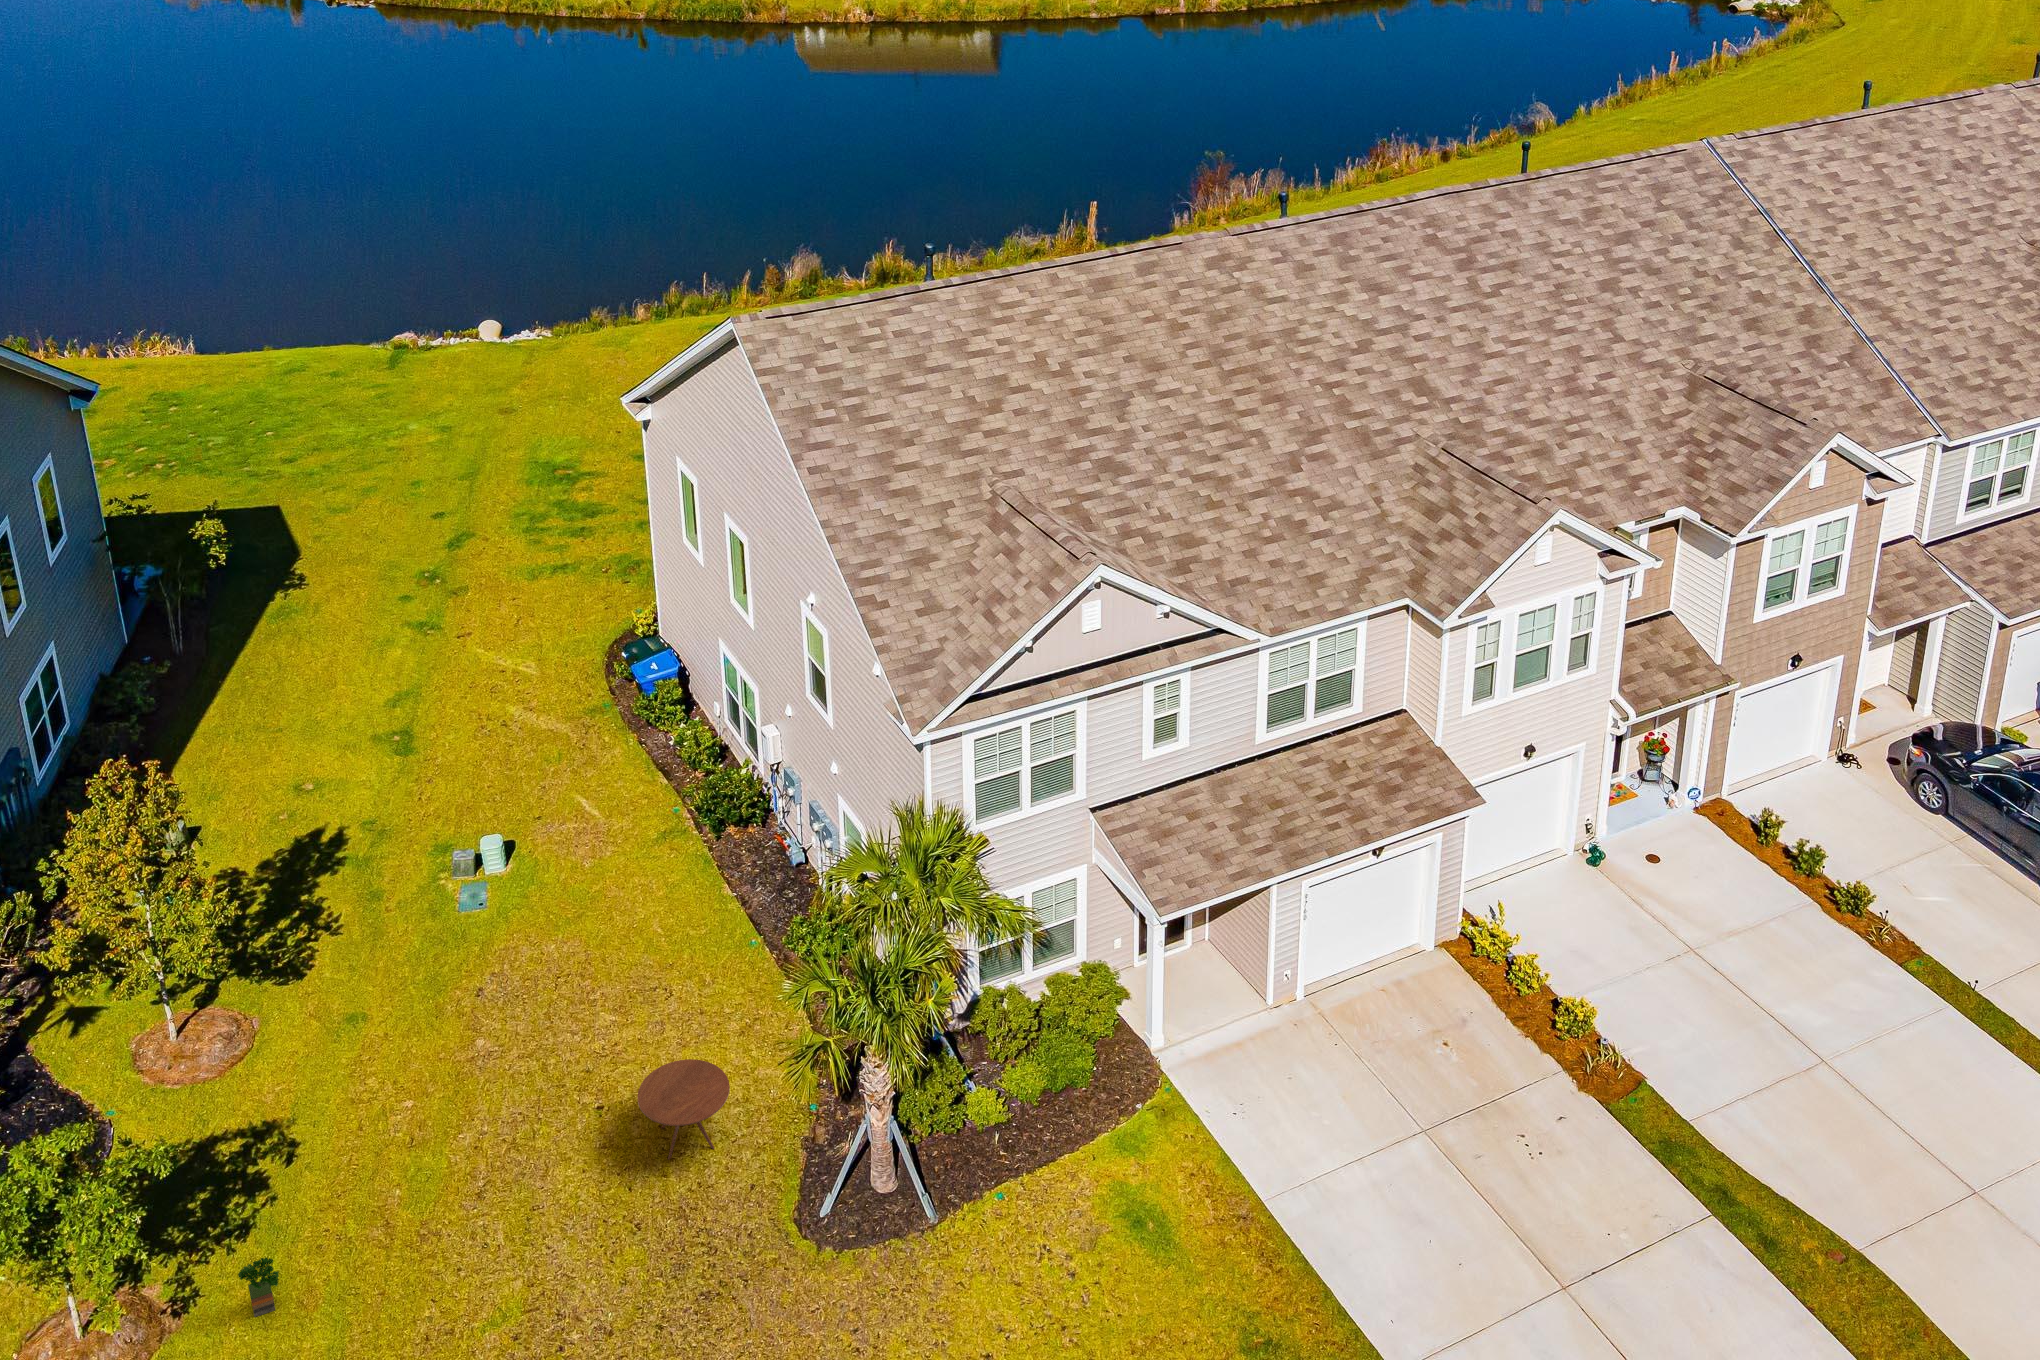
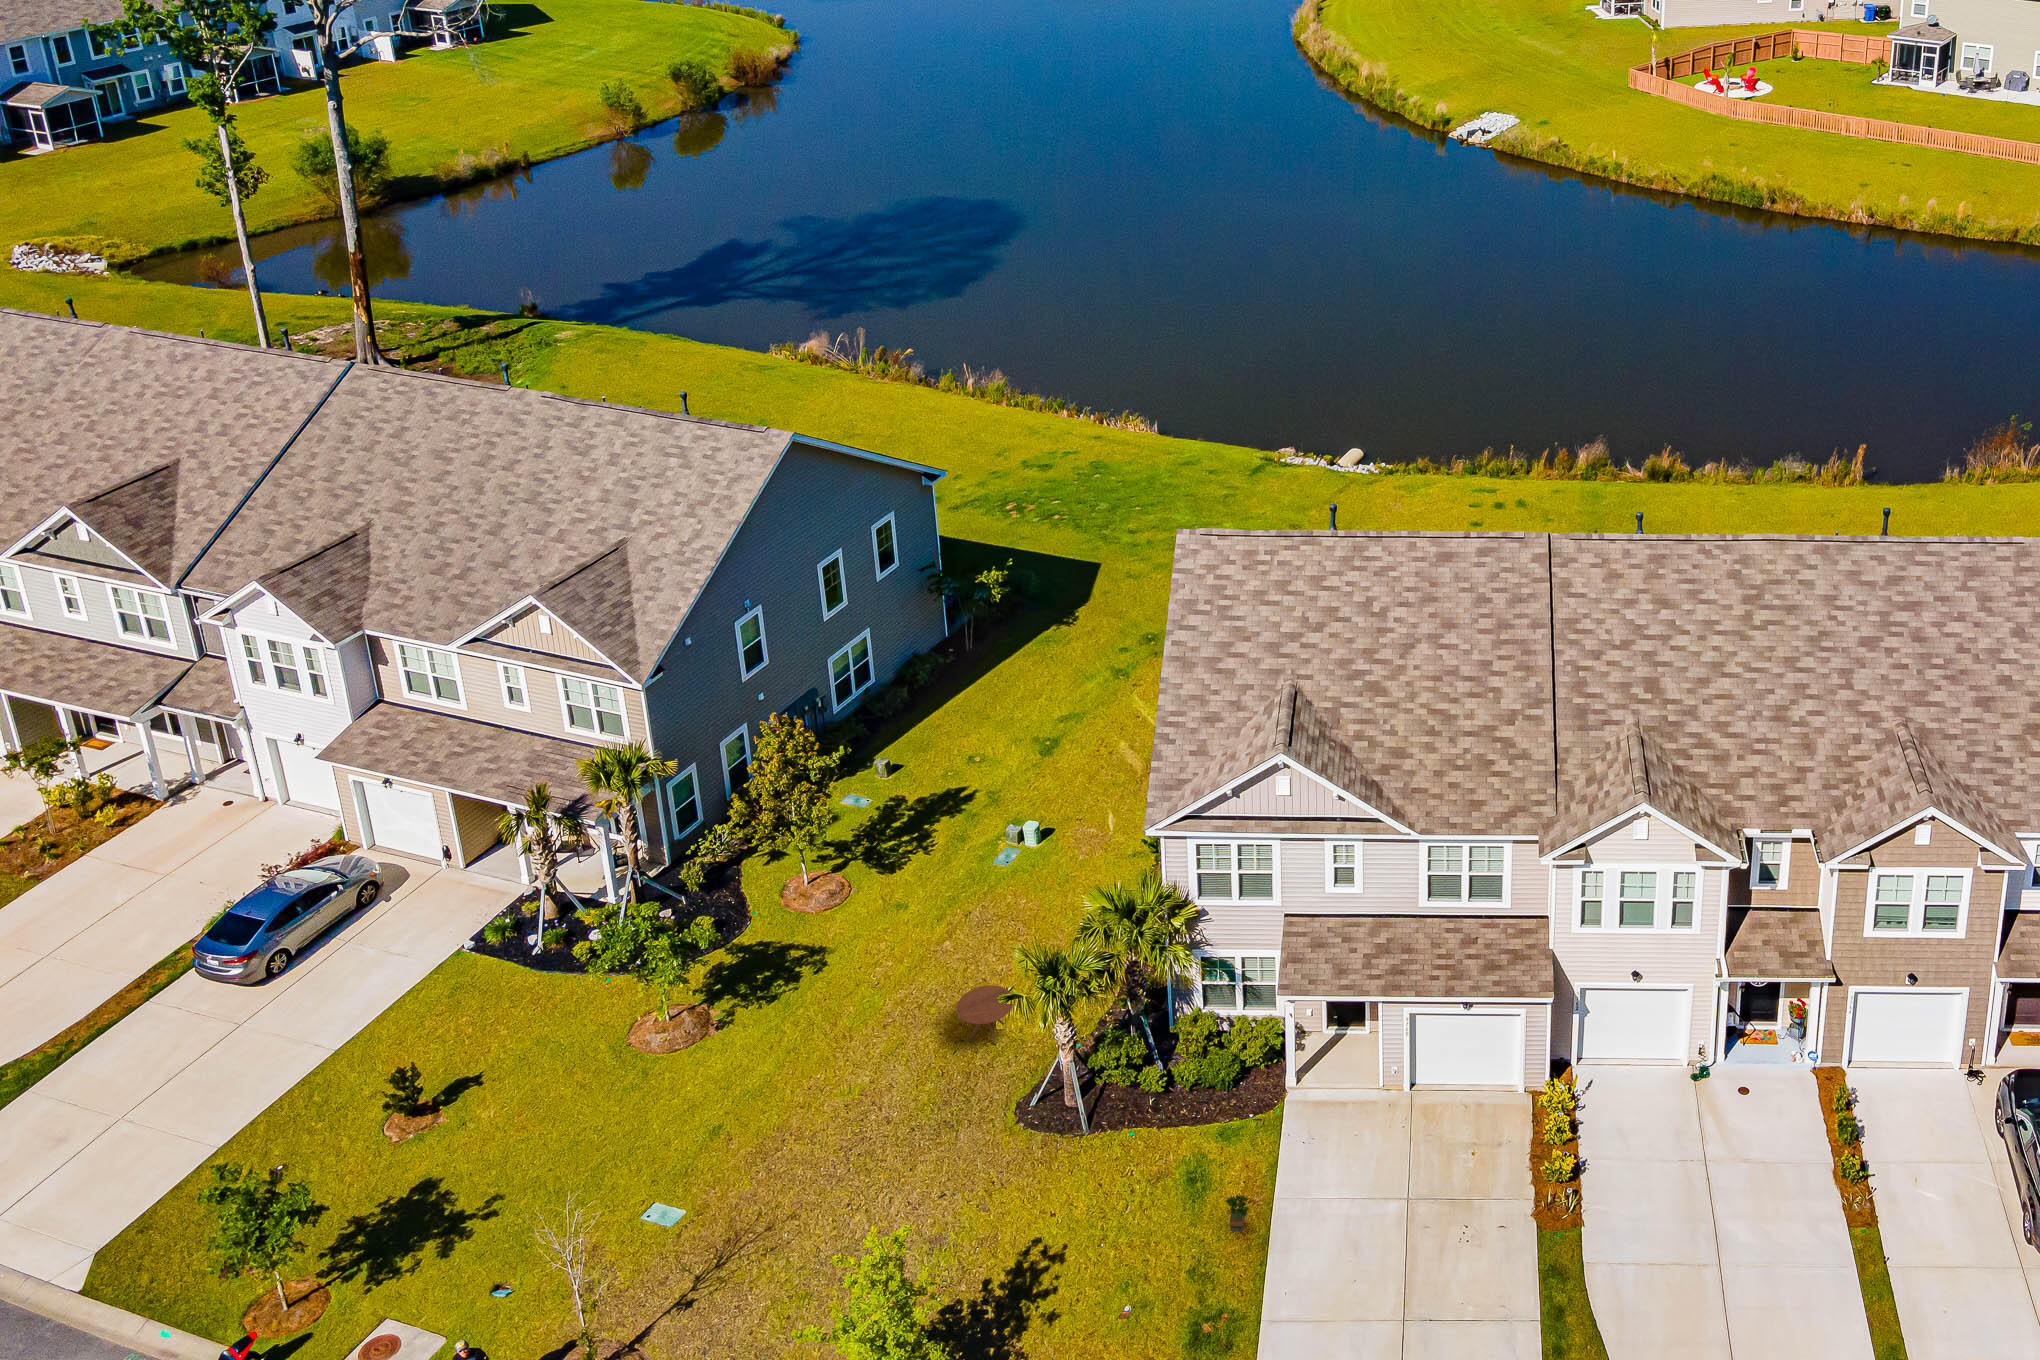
potted tree: present [238,1257,279,1317] -> present [1226,1195,1249,1231]

